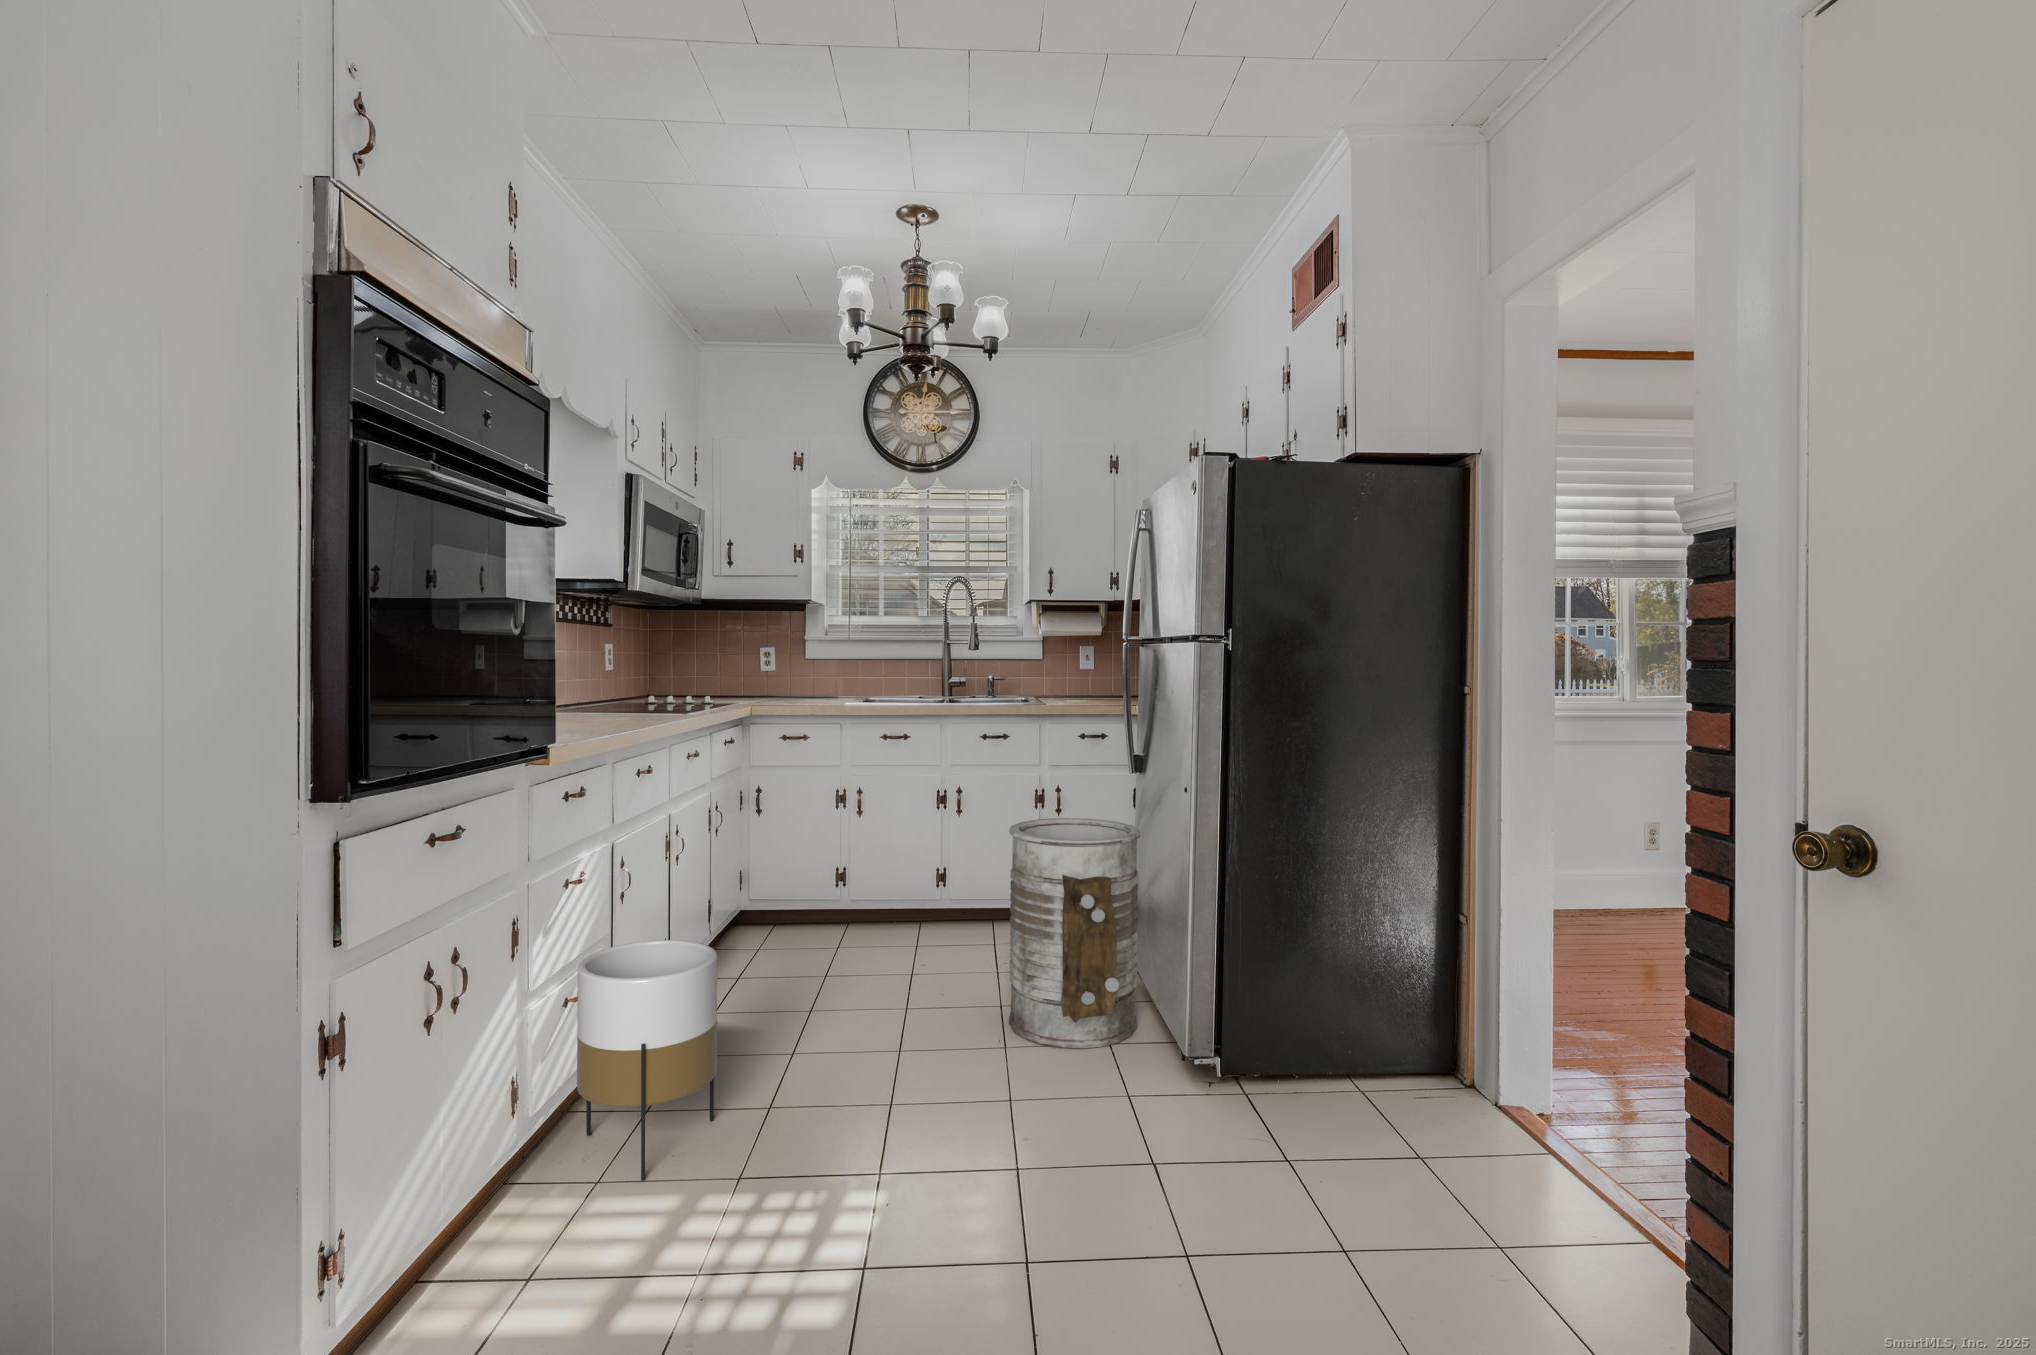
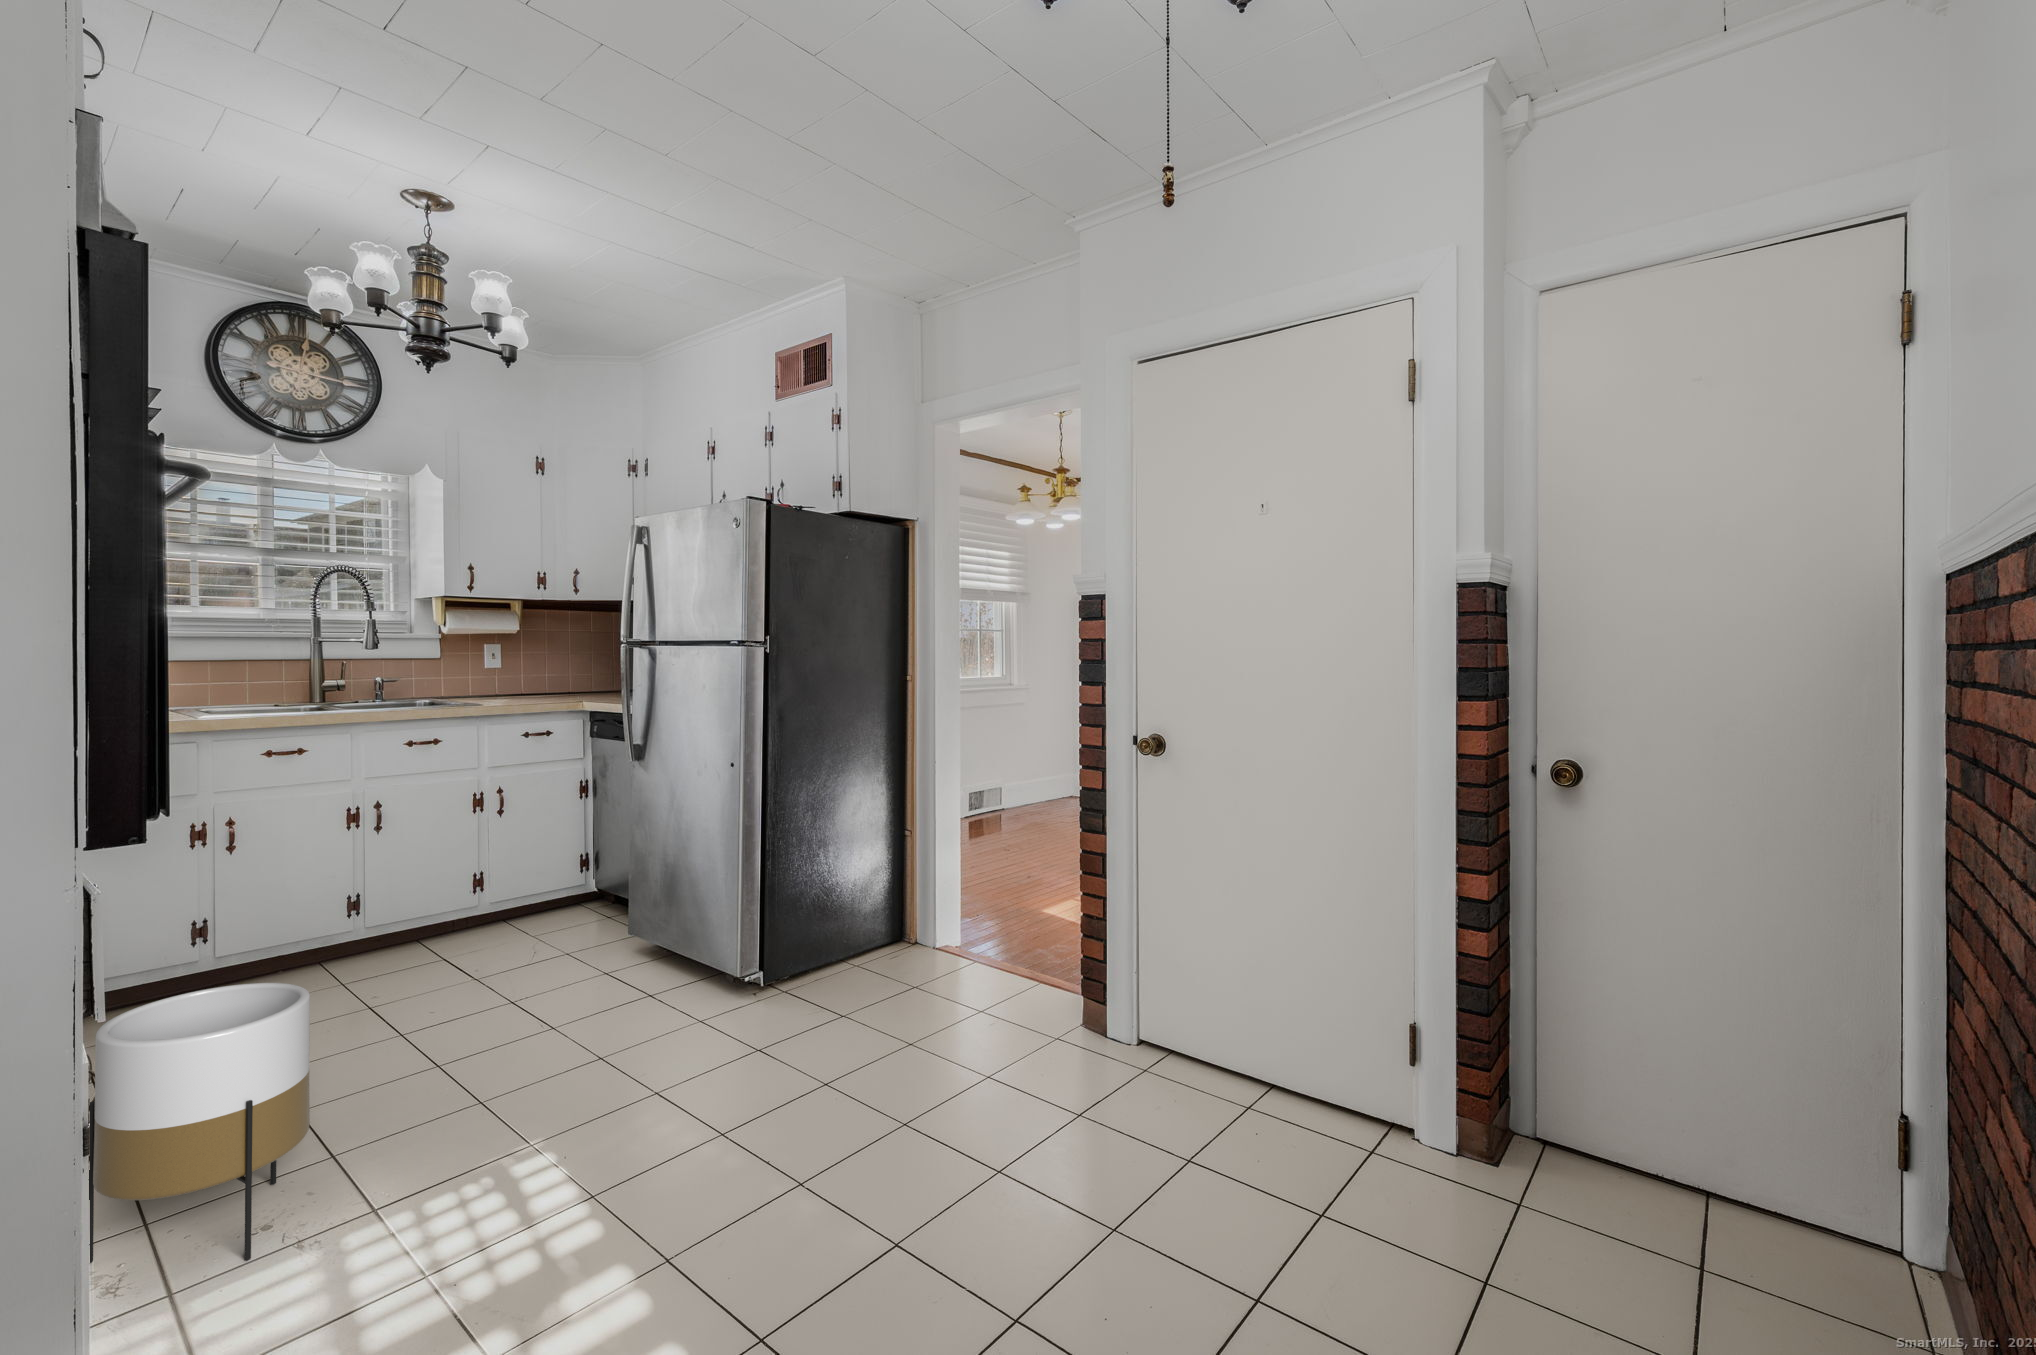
trash can: present [1009,818,1141,1048] -> none [535,803,678,1012]

